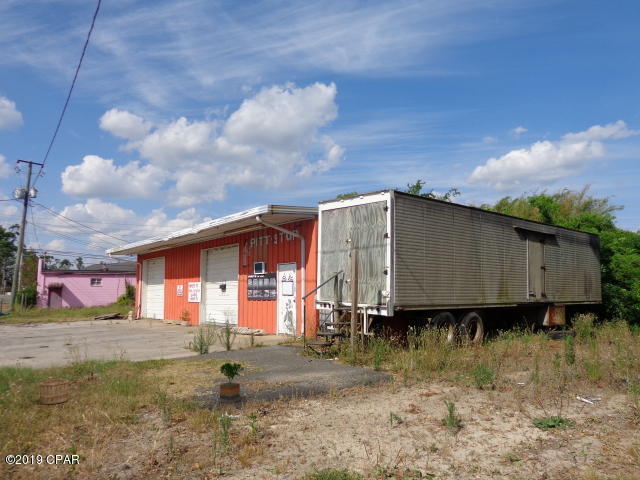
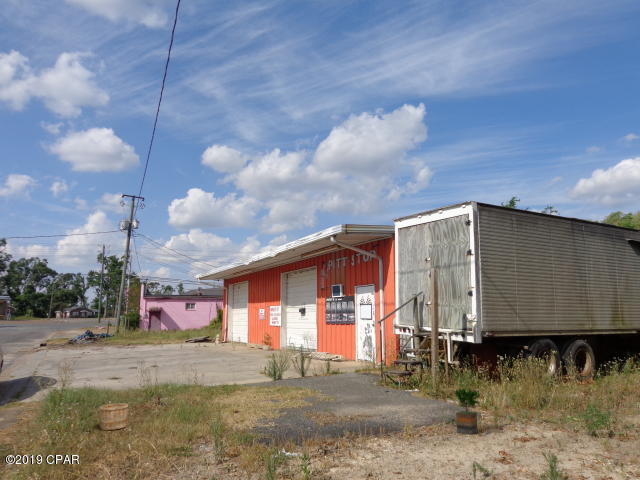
potted tree: present [220,363,243,404] -> present [455,389,480,435]

